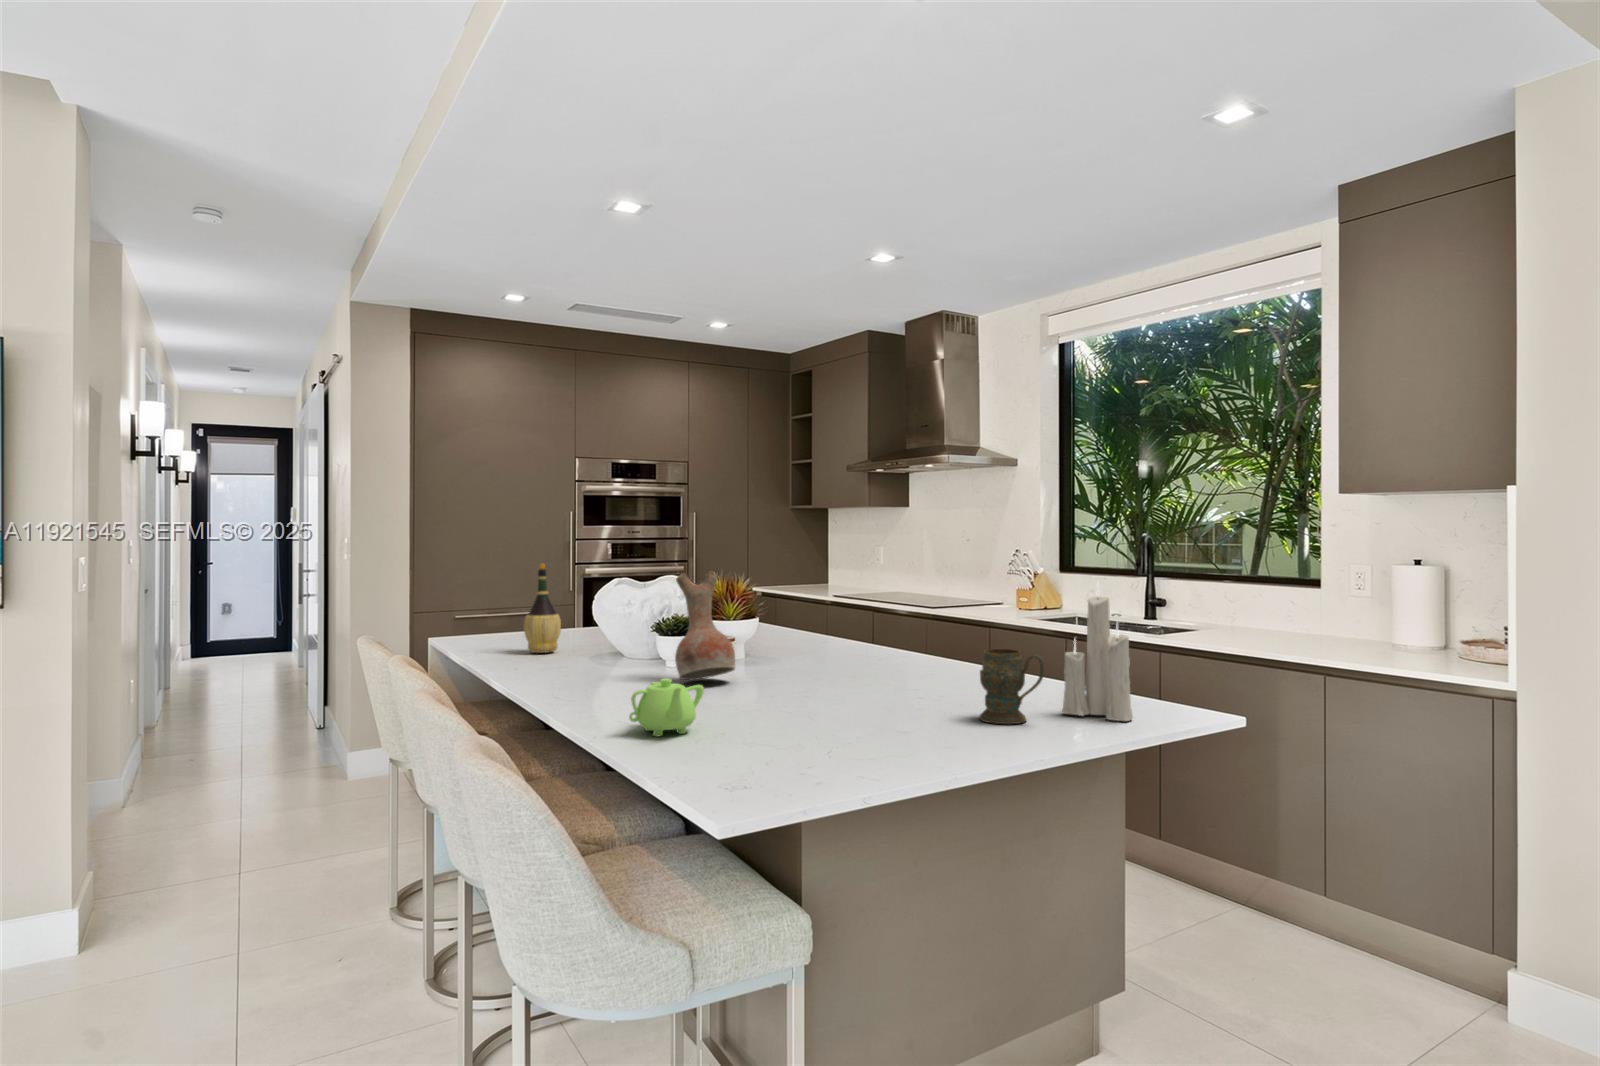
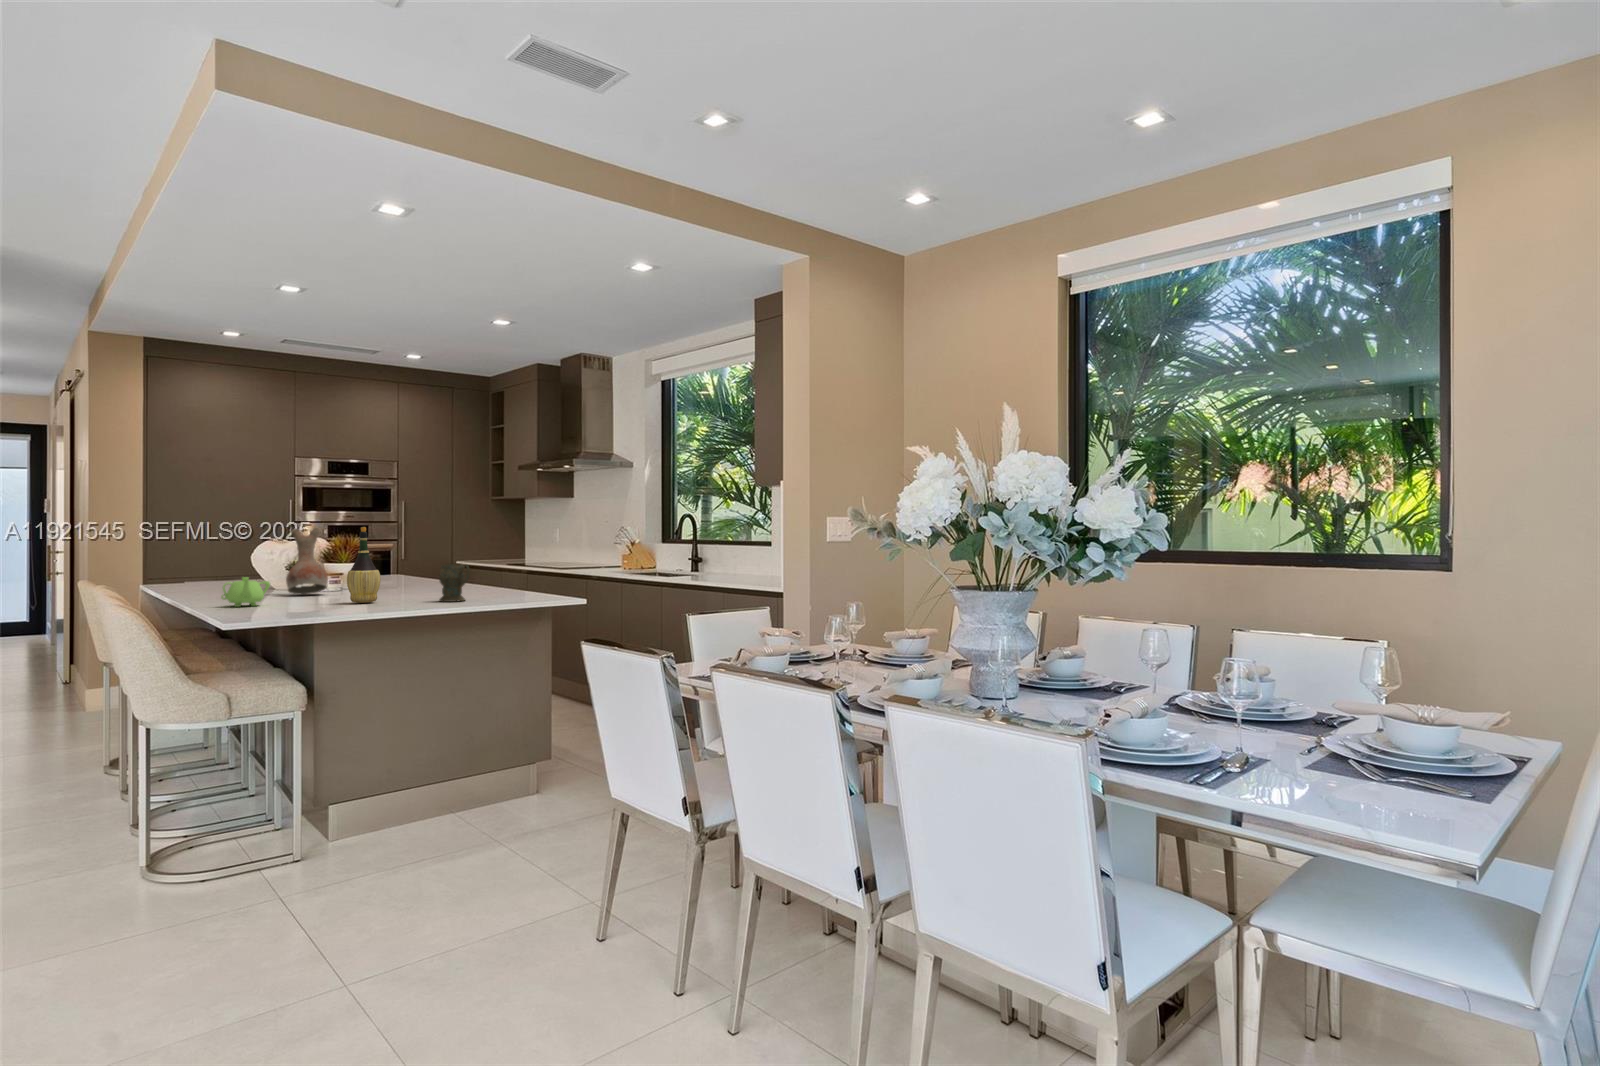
wine bottle: present [524,563,561,653] -> present [347,527,381,603]
candle: present [1062,585,1133,721] -> none [491,522,525,600]

